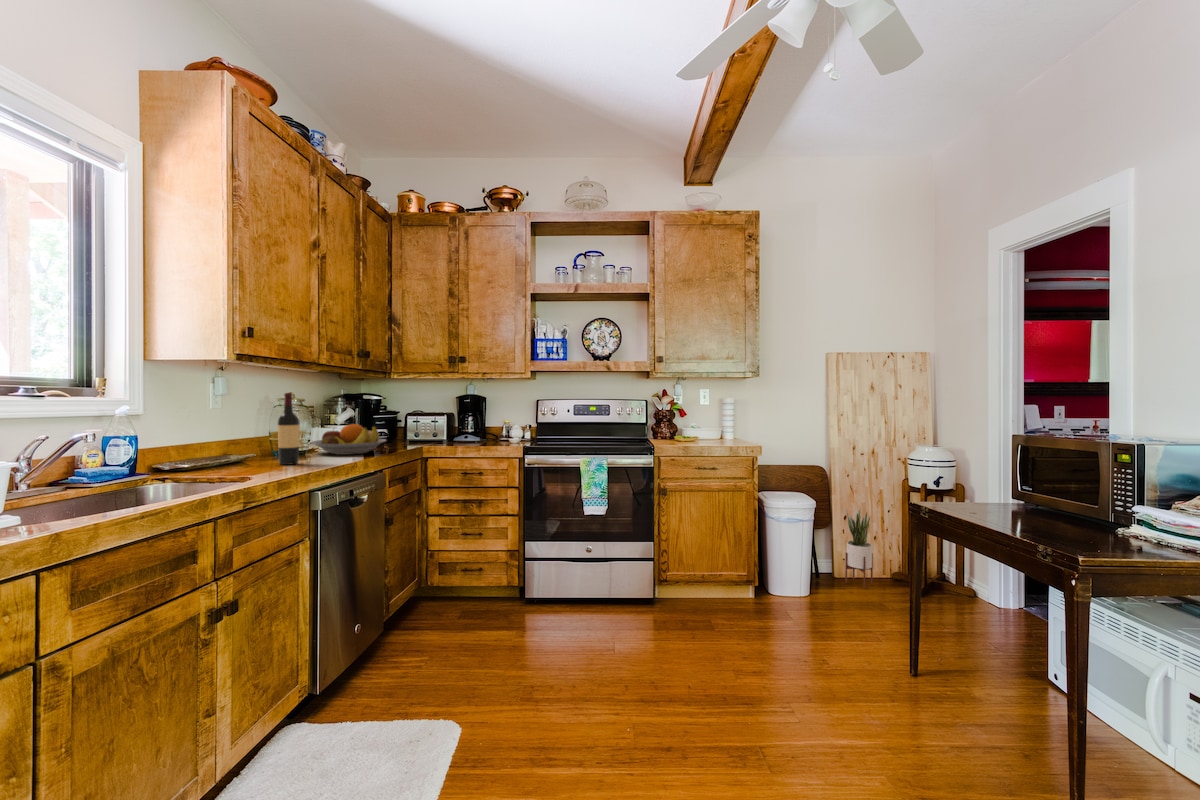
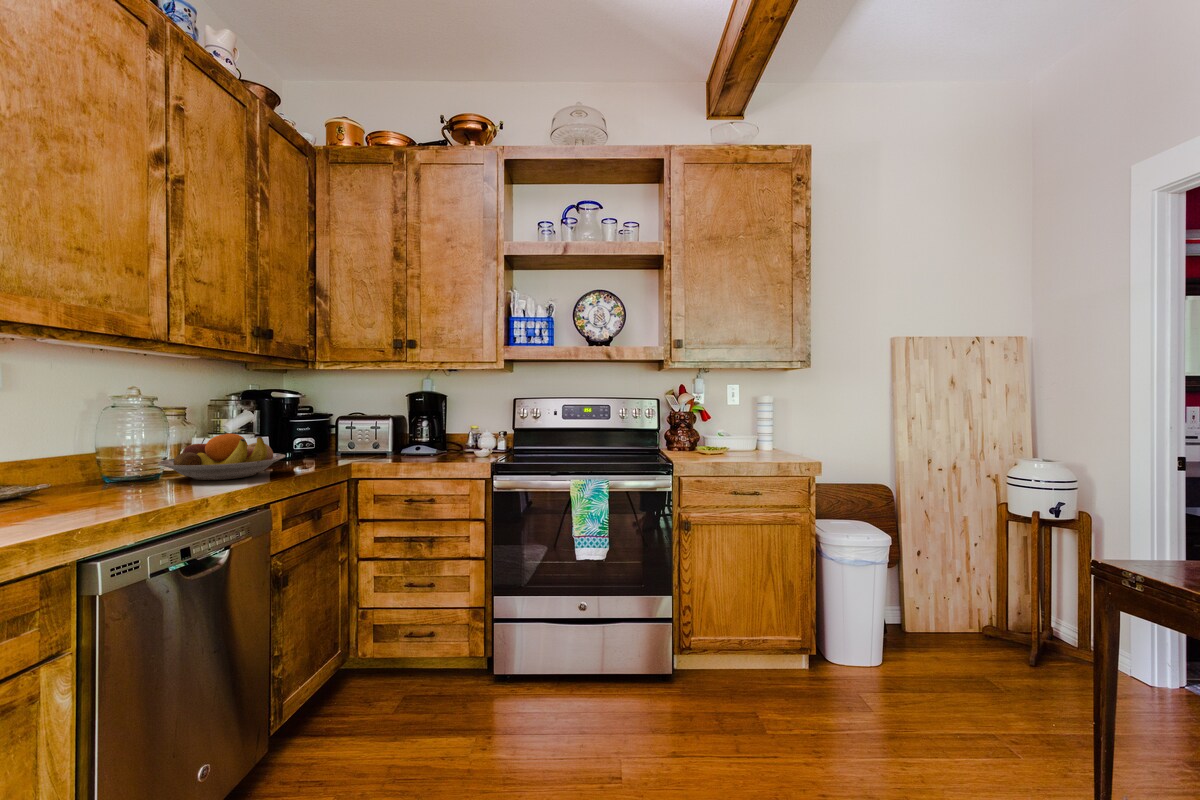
wine bottle: present [278,393,300,465] -> none [51,384,97,506]
potted plant: present [845,508,873,588] -> none [923,540,959,650]

